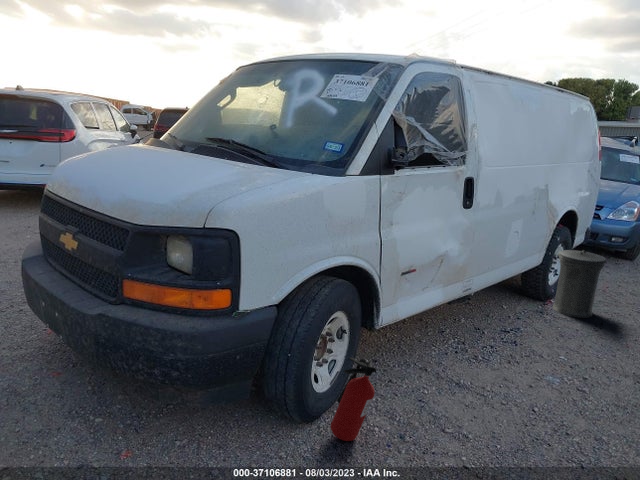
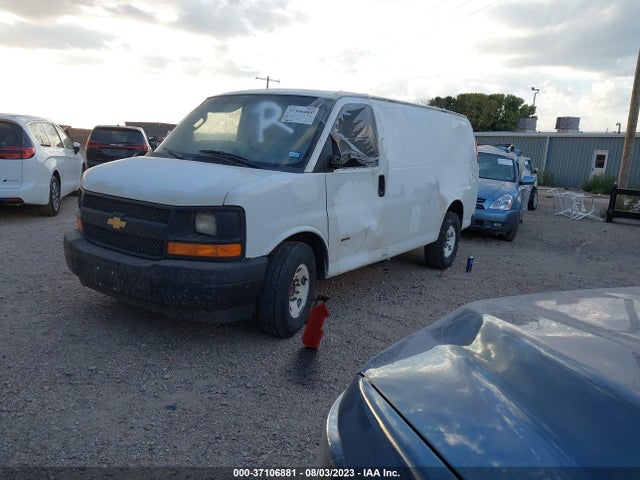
trash can: present [553,250,606,318] -> none [448,229,483,278]

